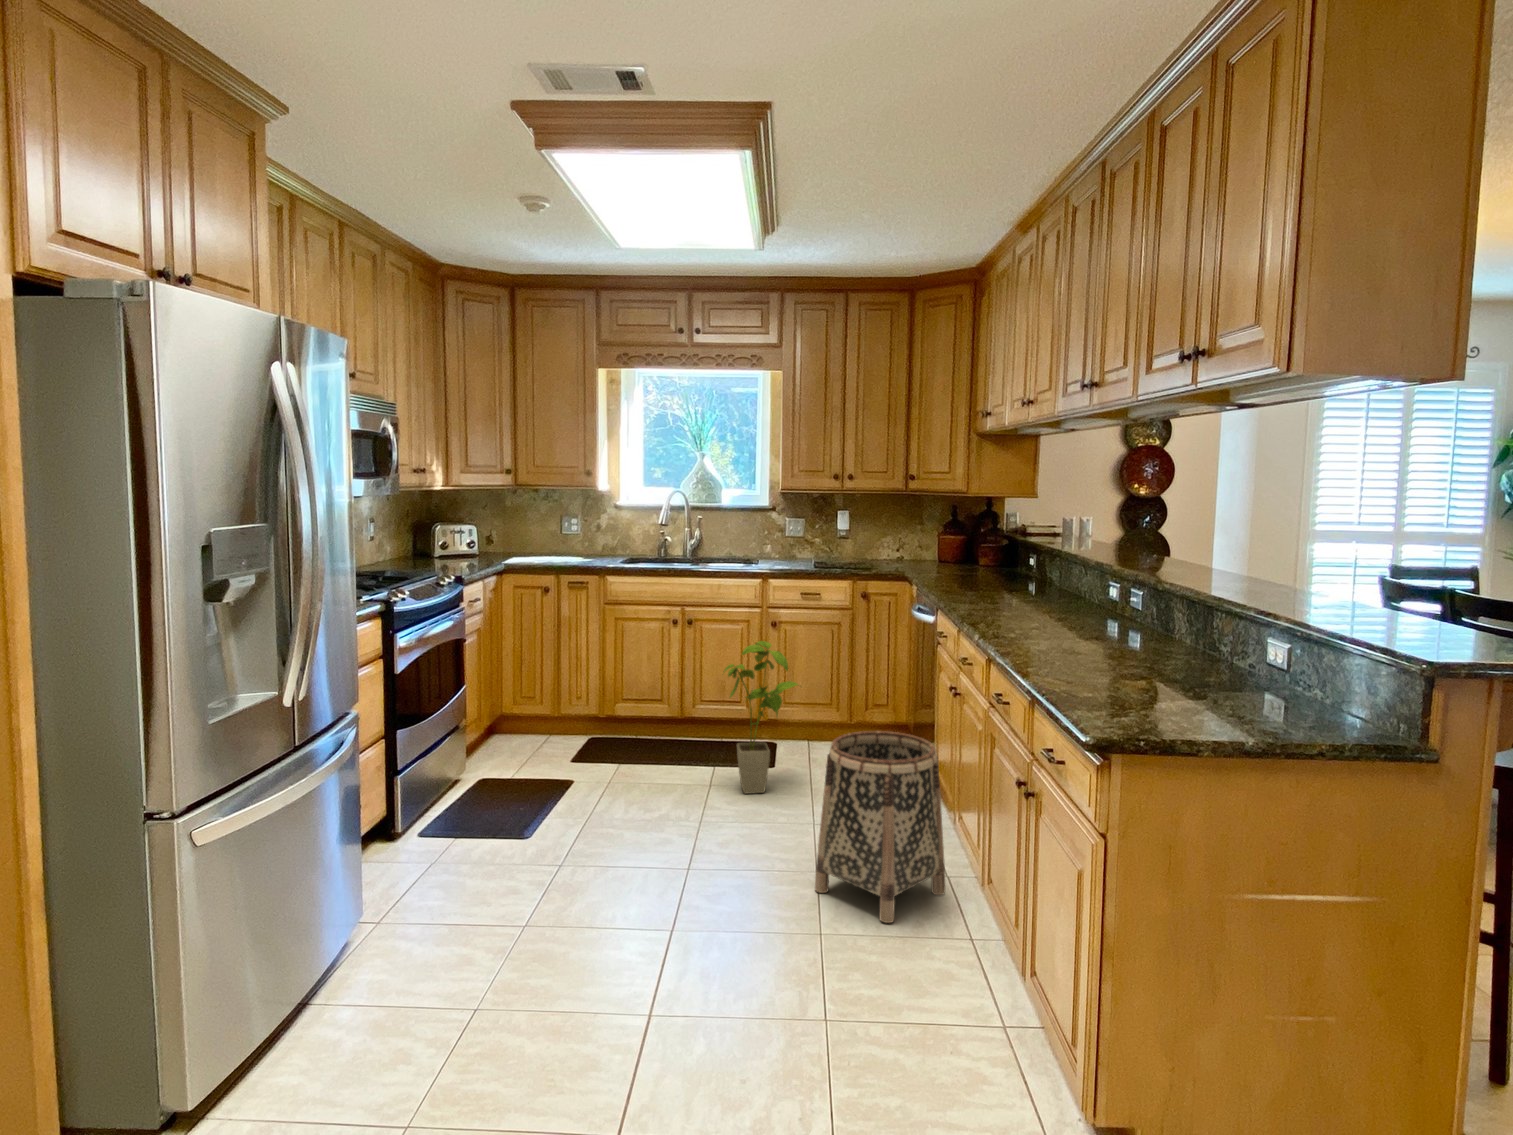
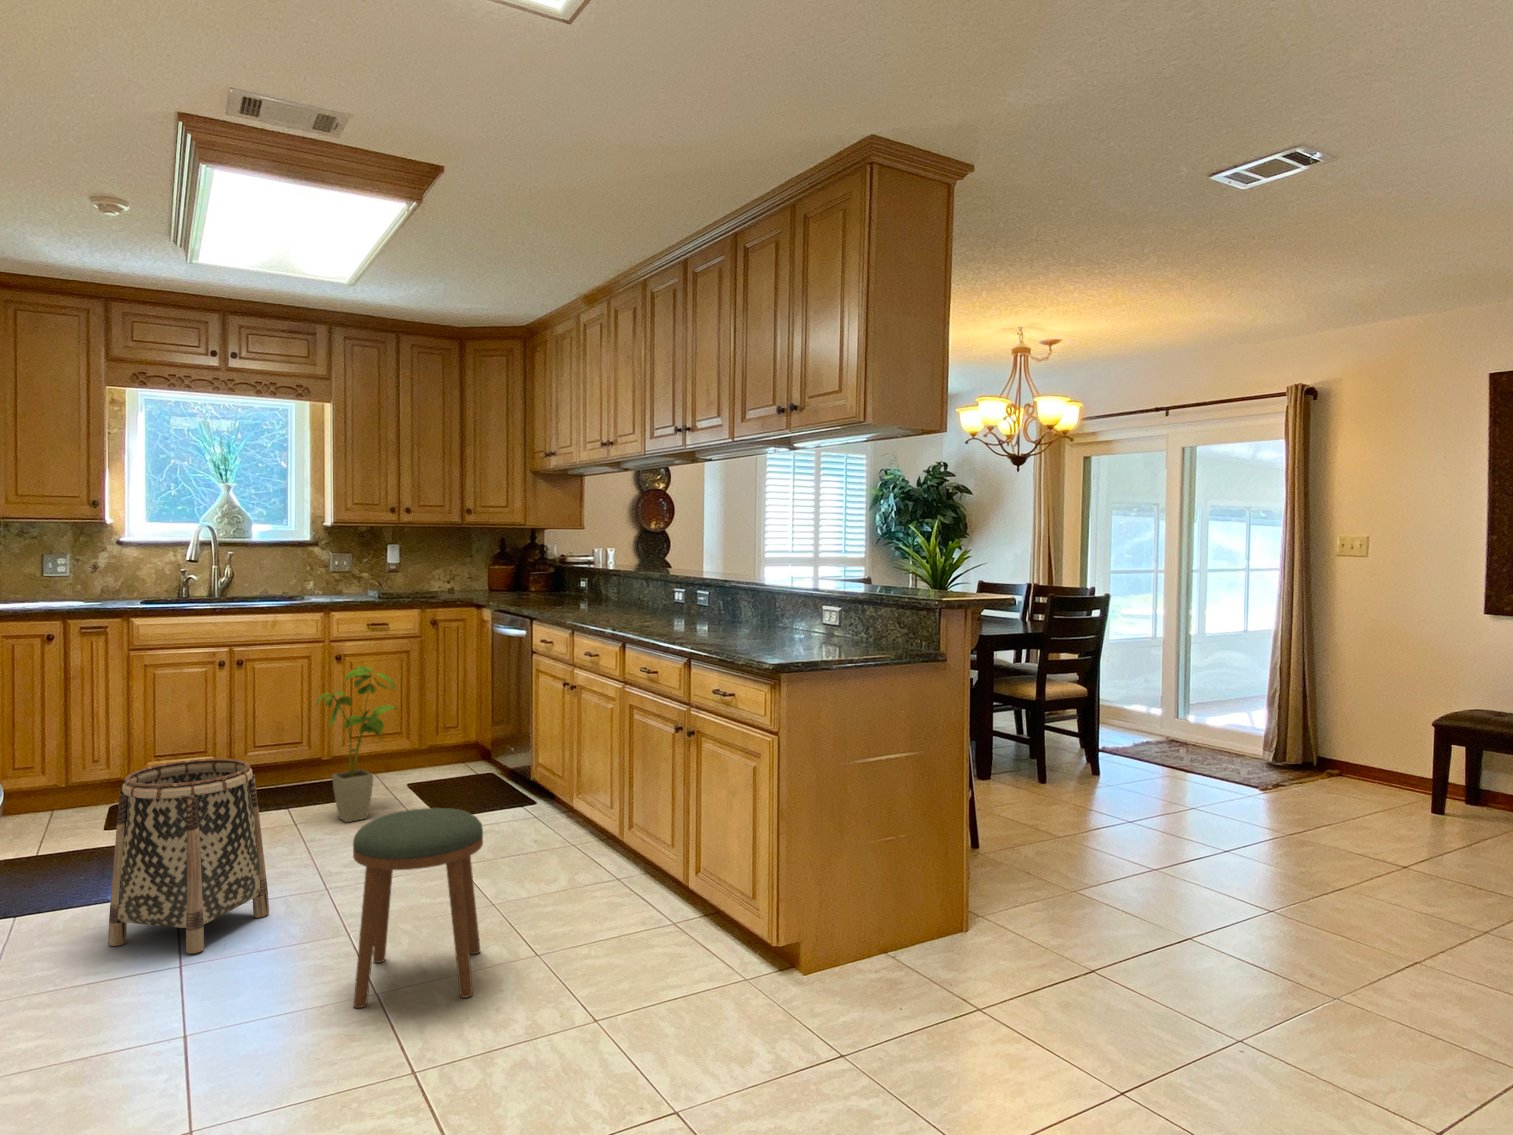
basket: present [815,731,945,923] -> present [108,759,269,954]
stool: none [602,832,760,1074] -> present [353,808,483,1008]

